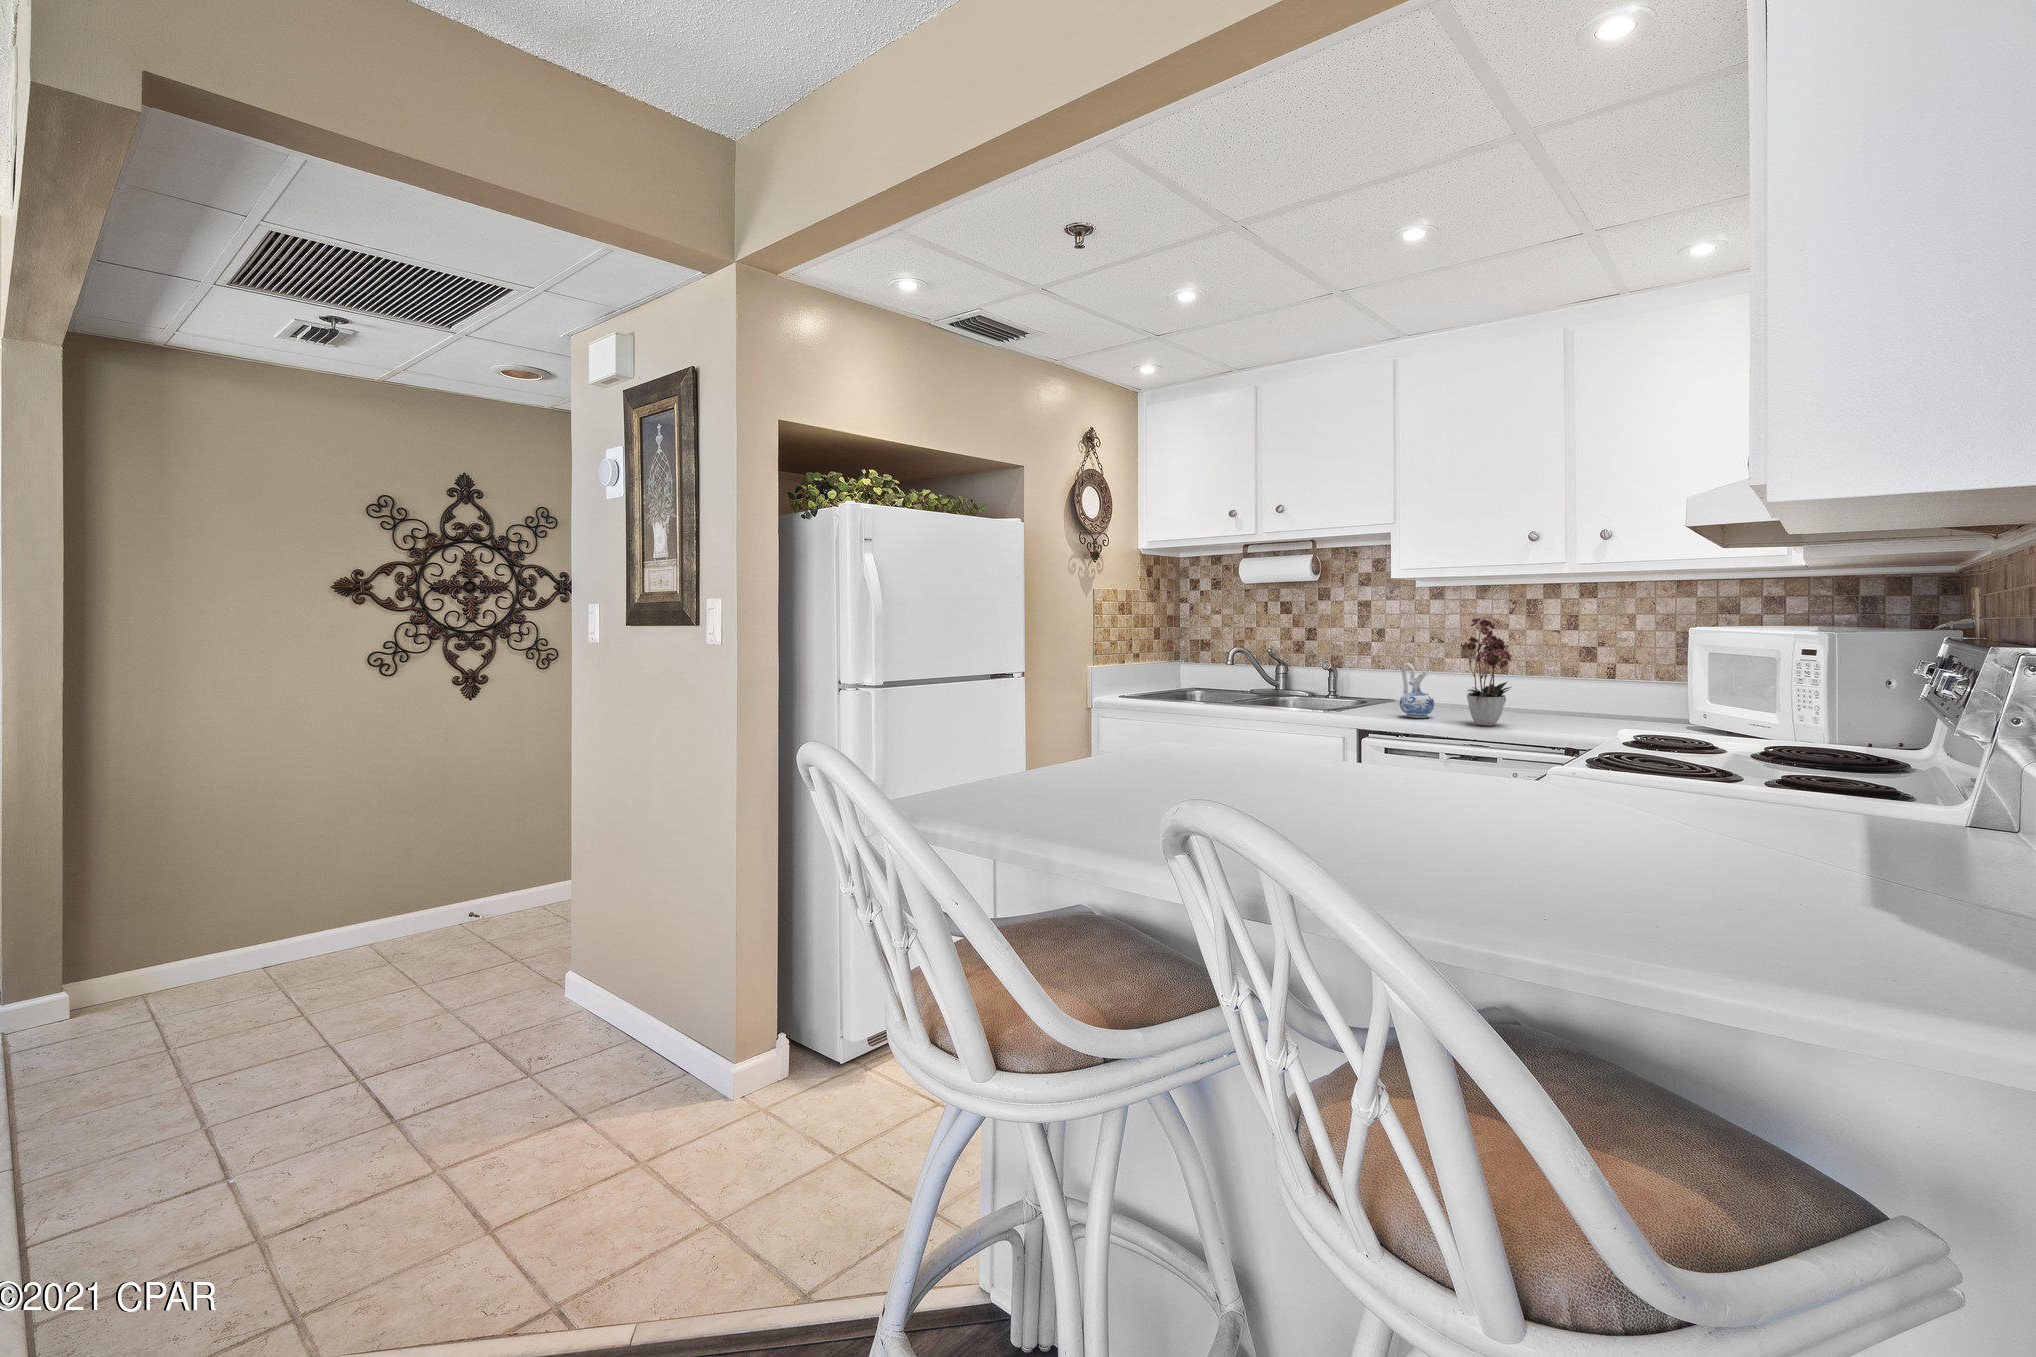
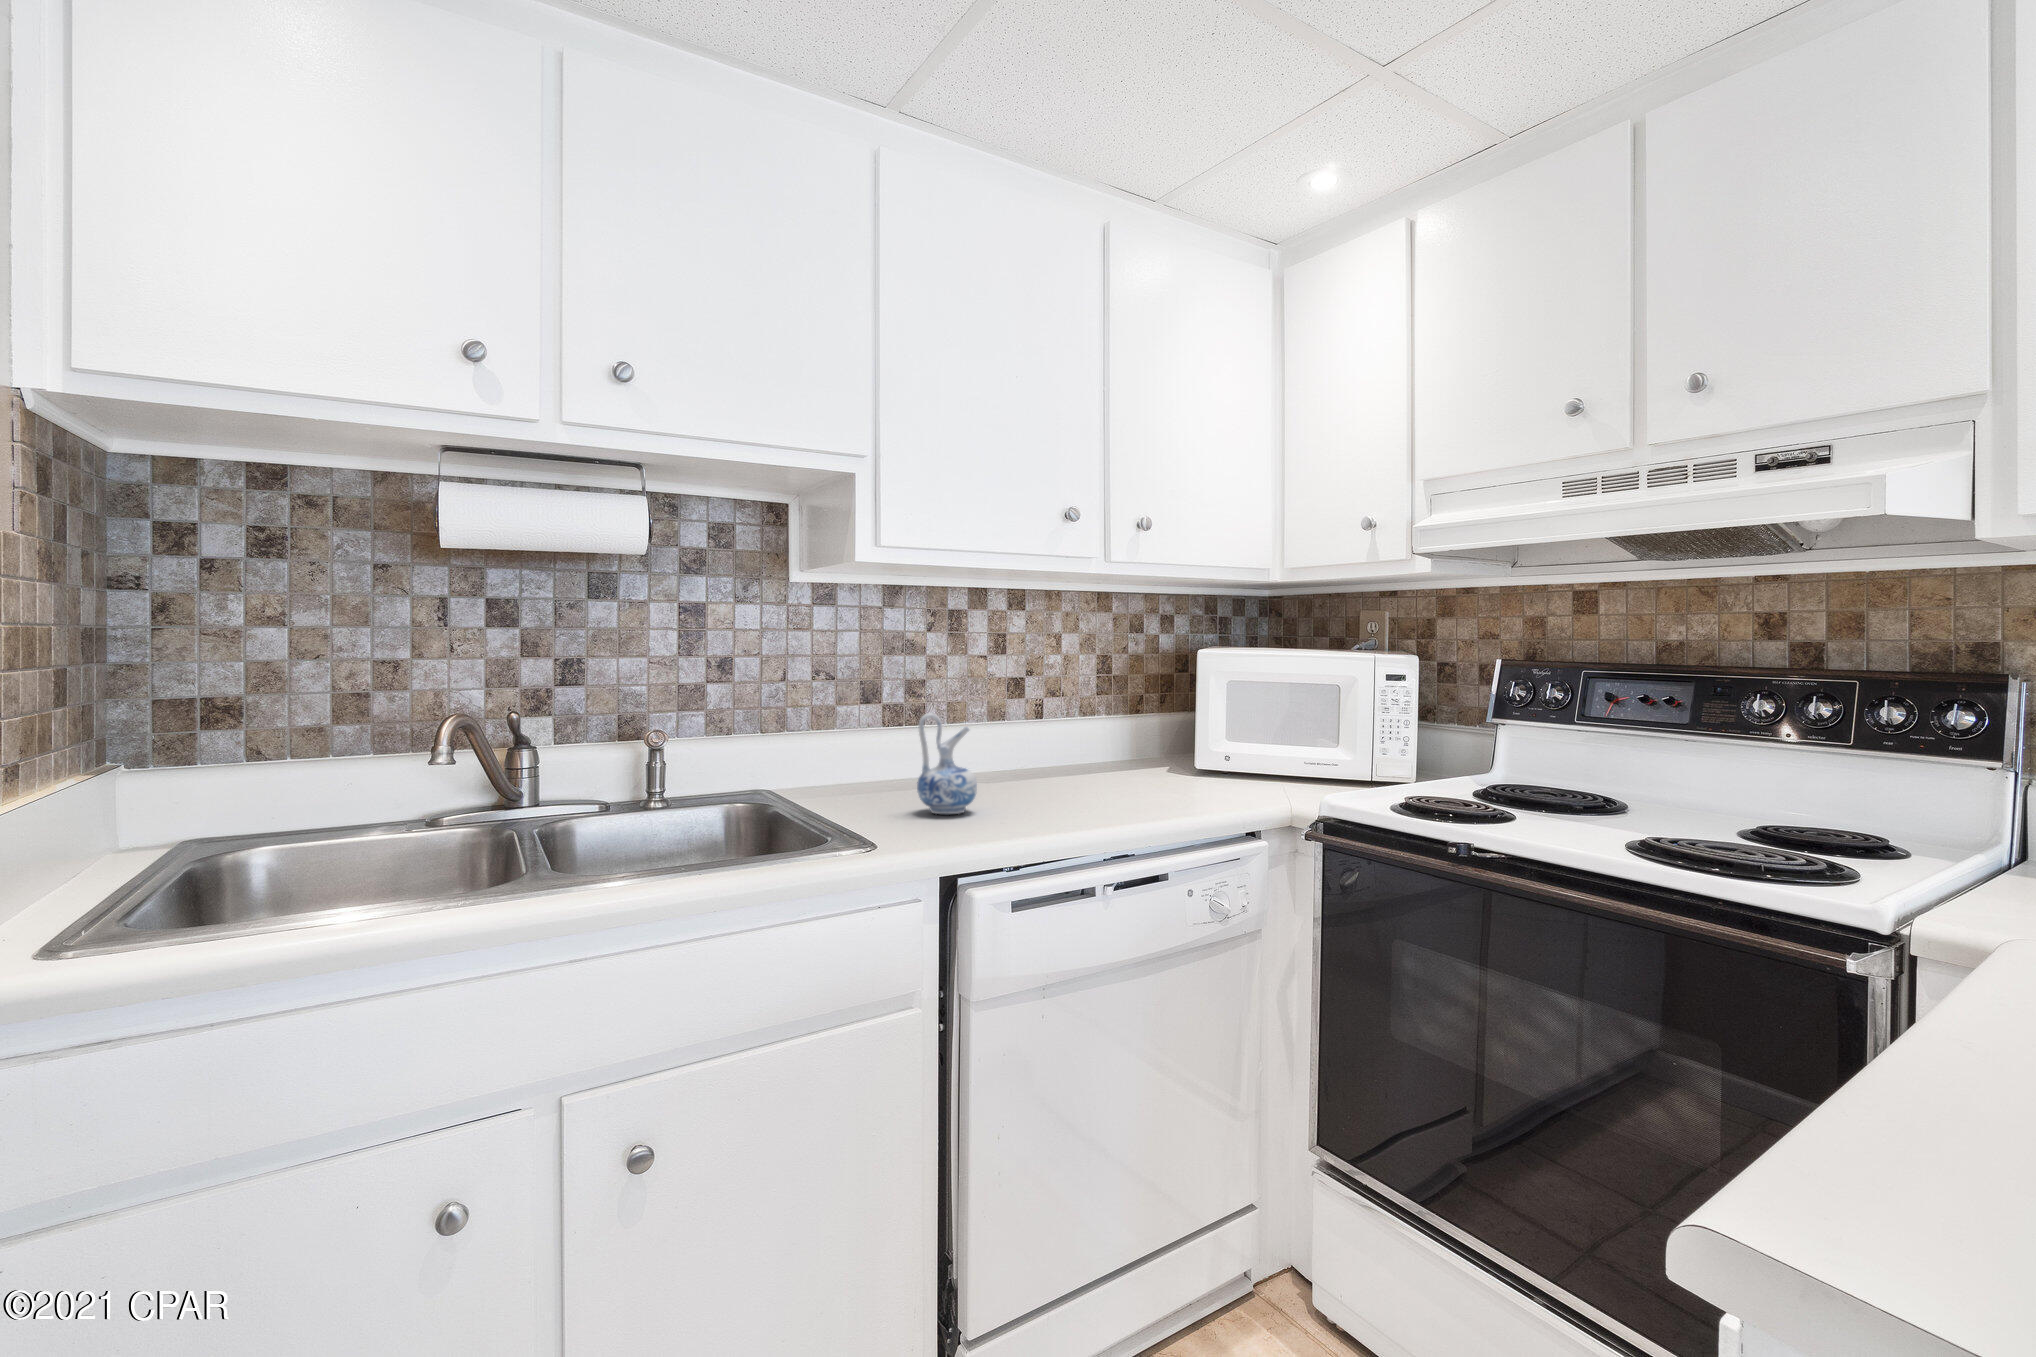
flower arrangement: present [1462,618,1512,726] -> none [1020,620,1149,808]

